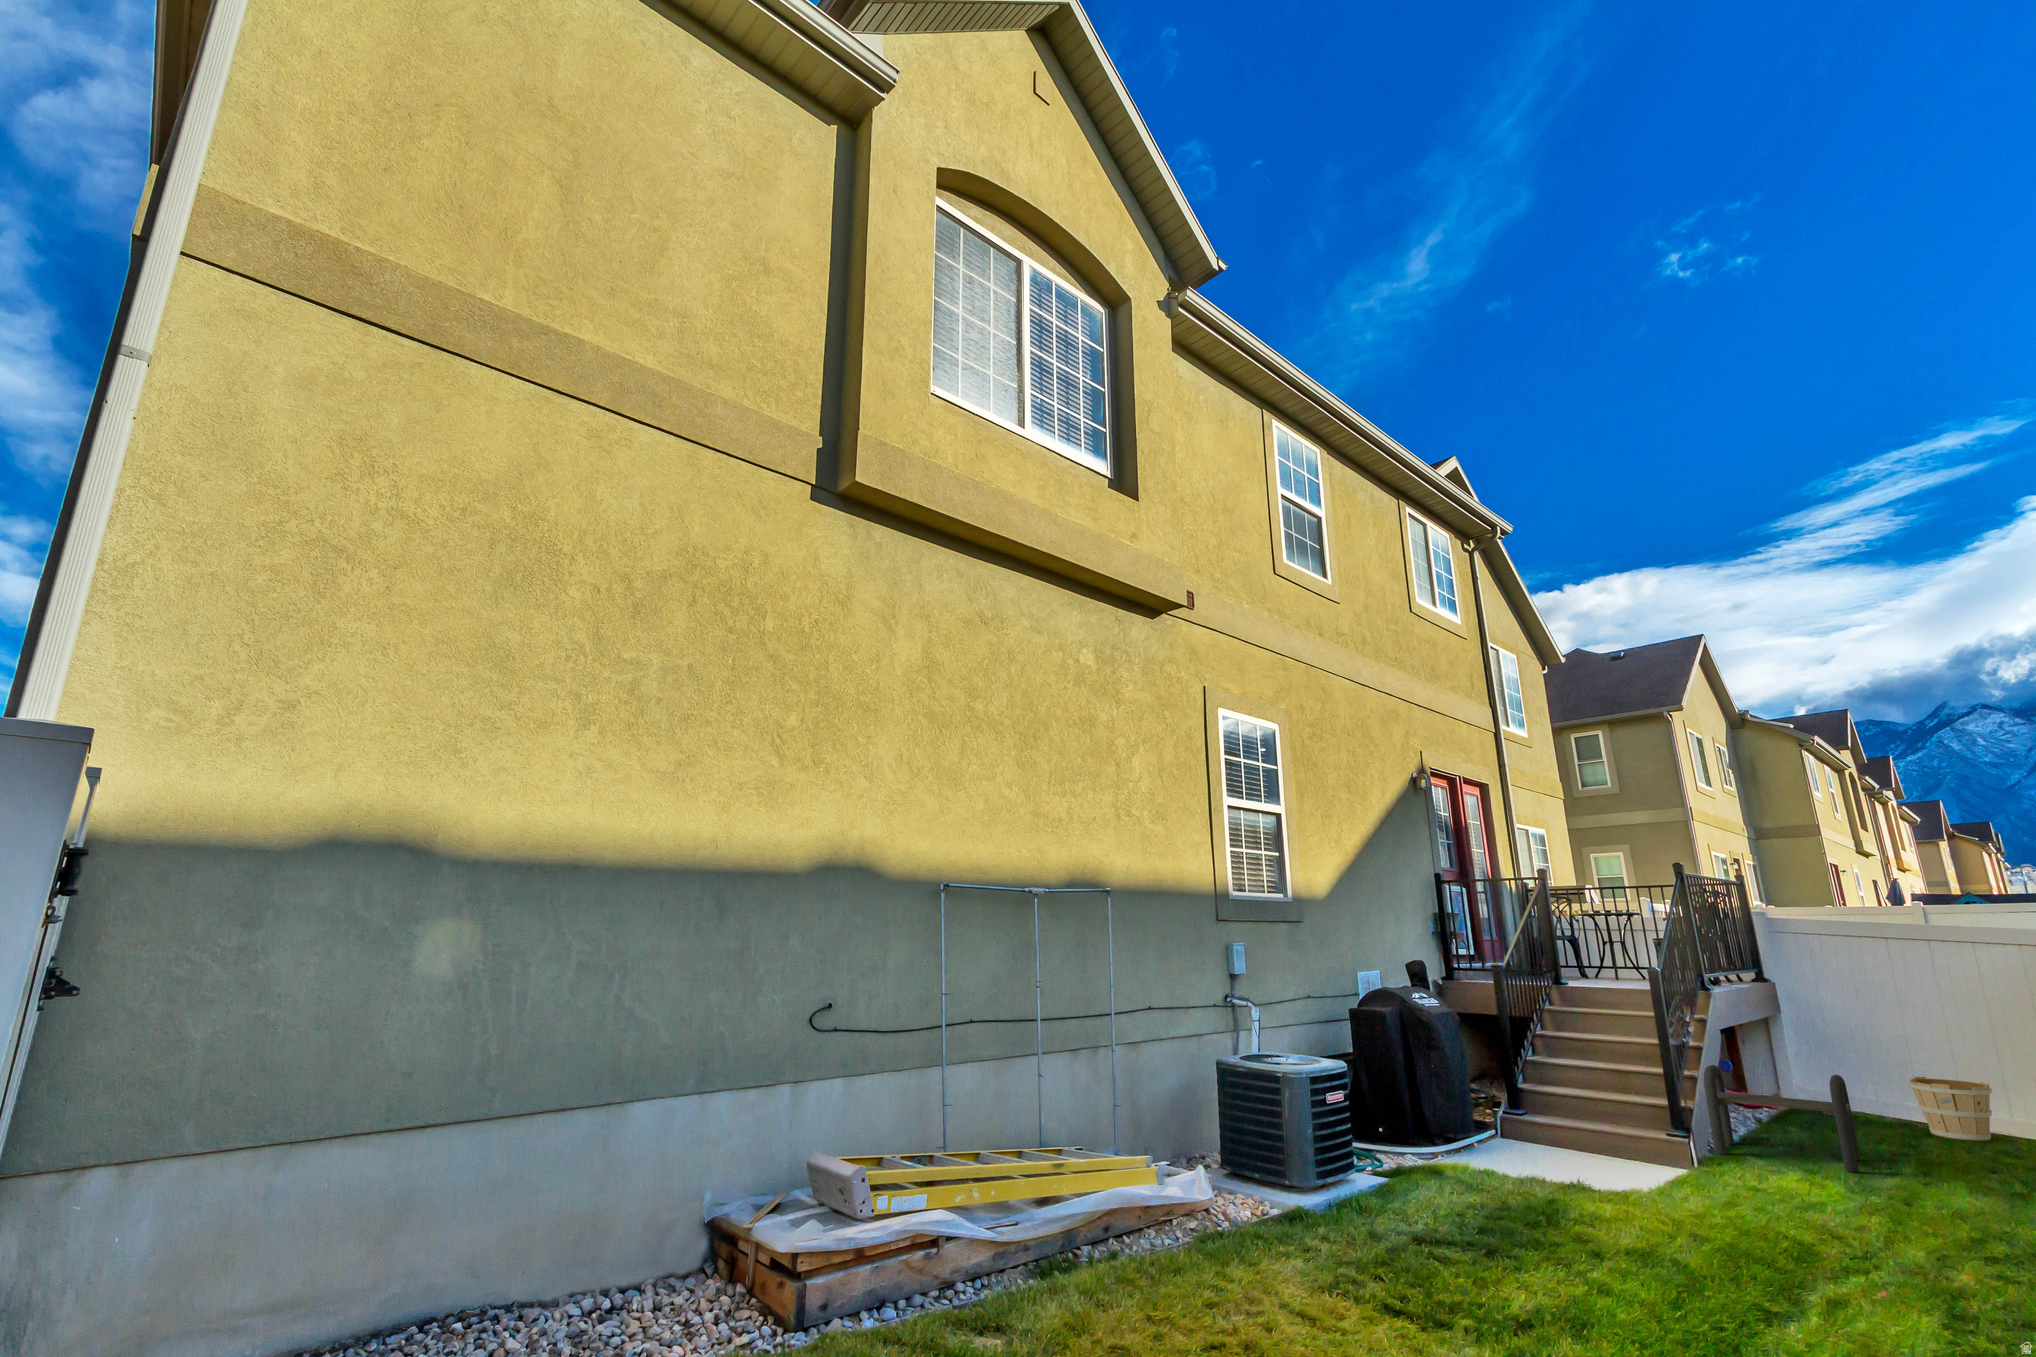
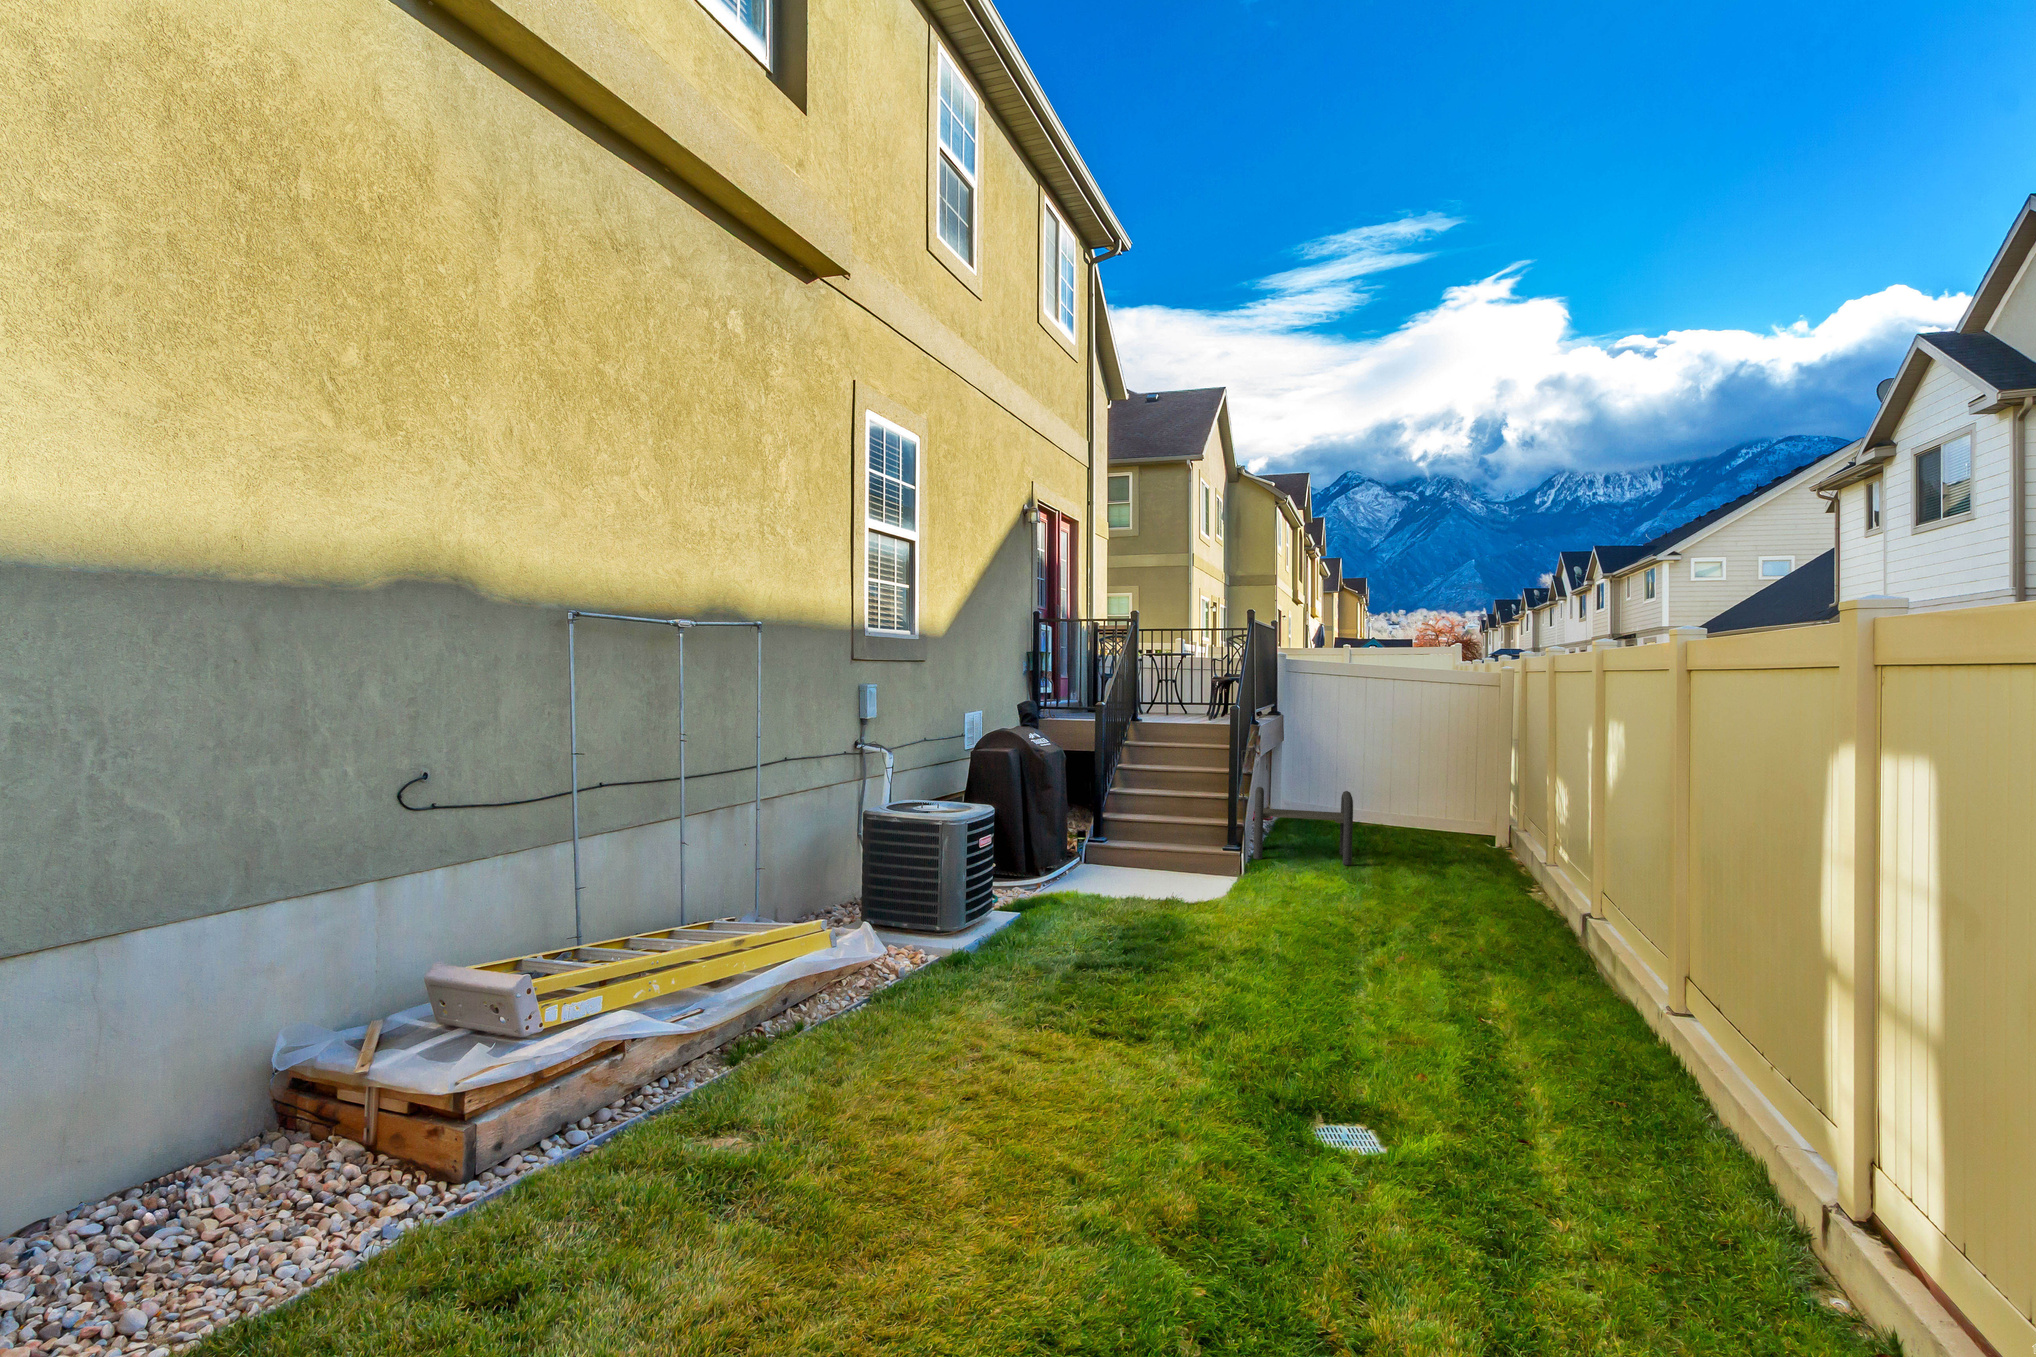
wooden bucket: present [1909,1077,1992,1141] -> none [1371,787,1421,833]

